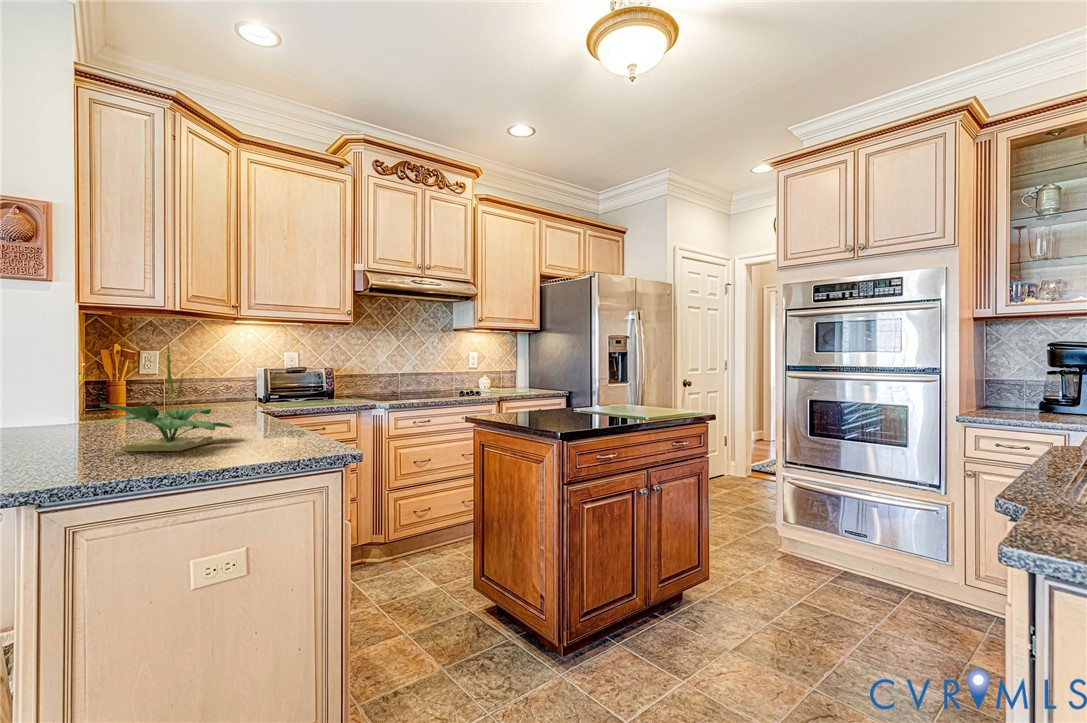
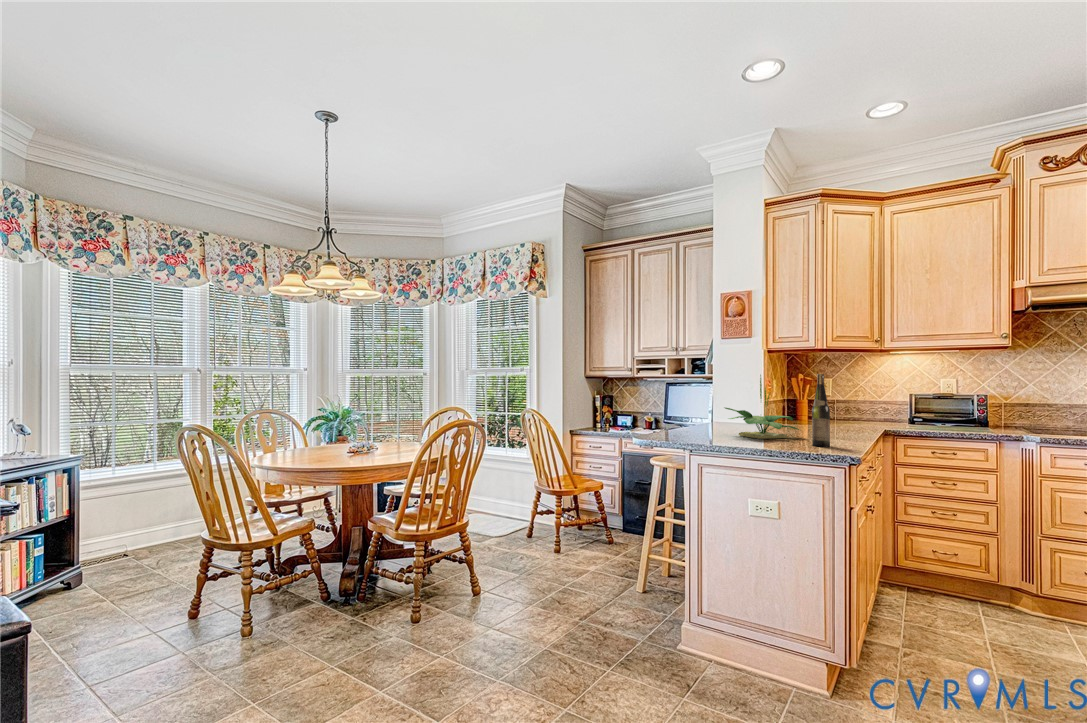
wine bottle: none [284,344,309,448] -> present [812,374,830,447]

